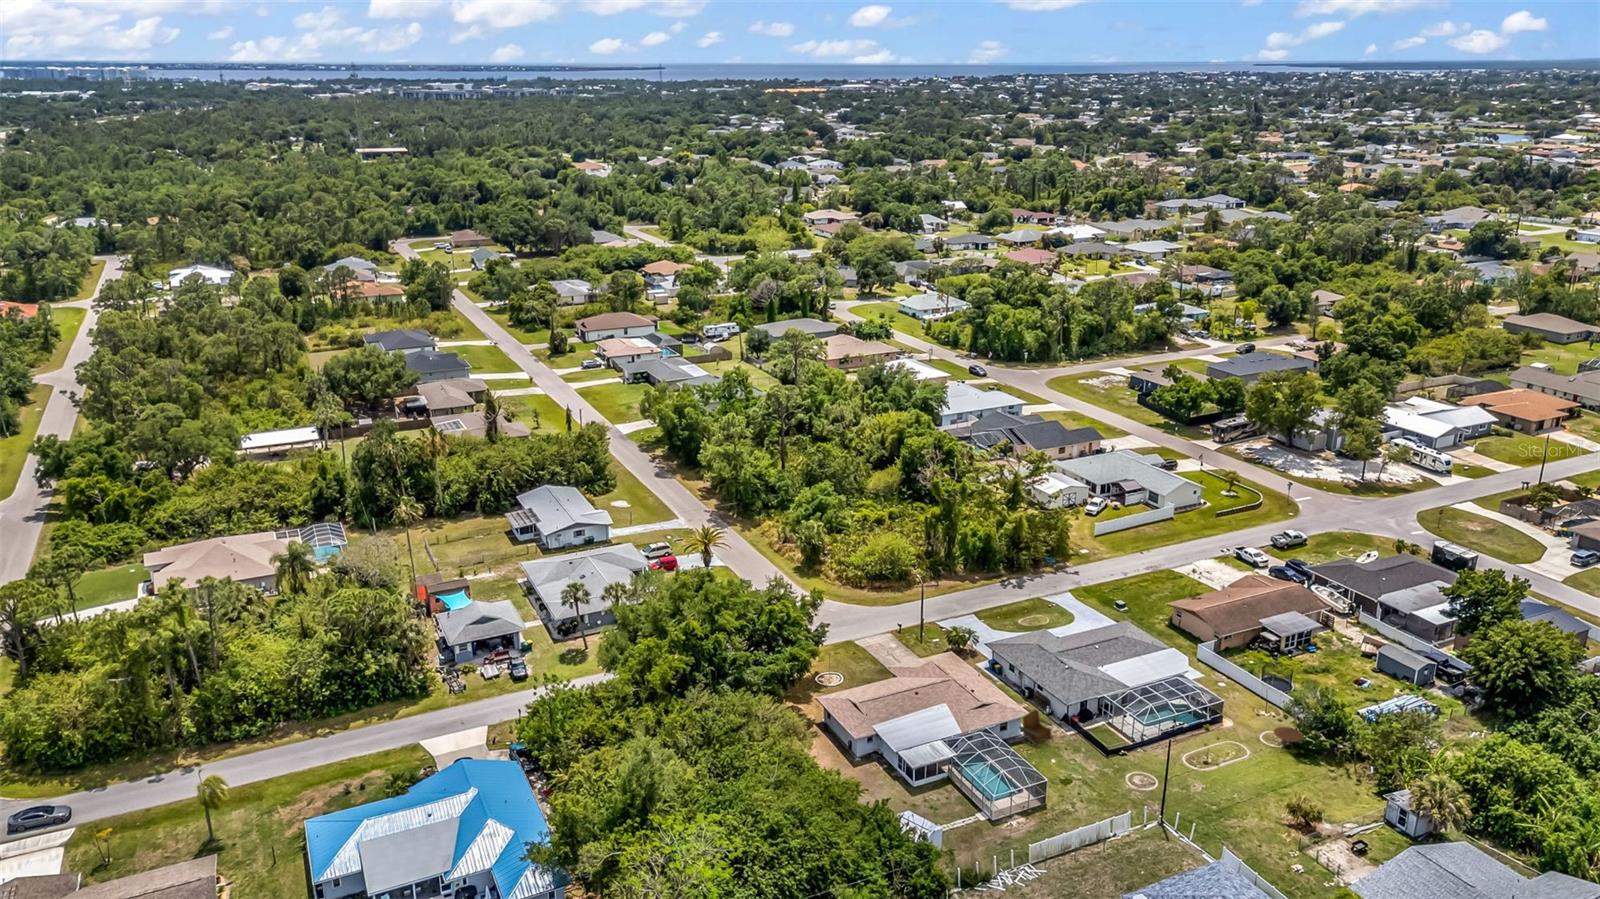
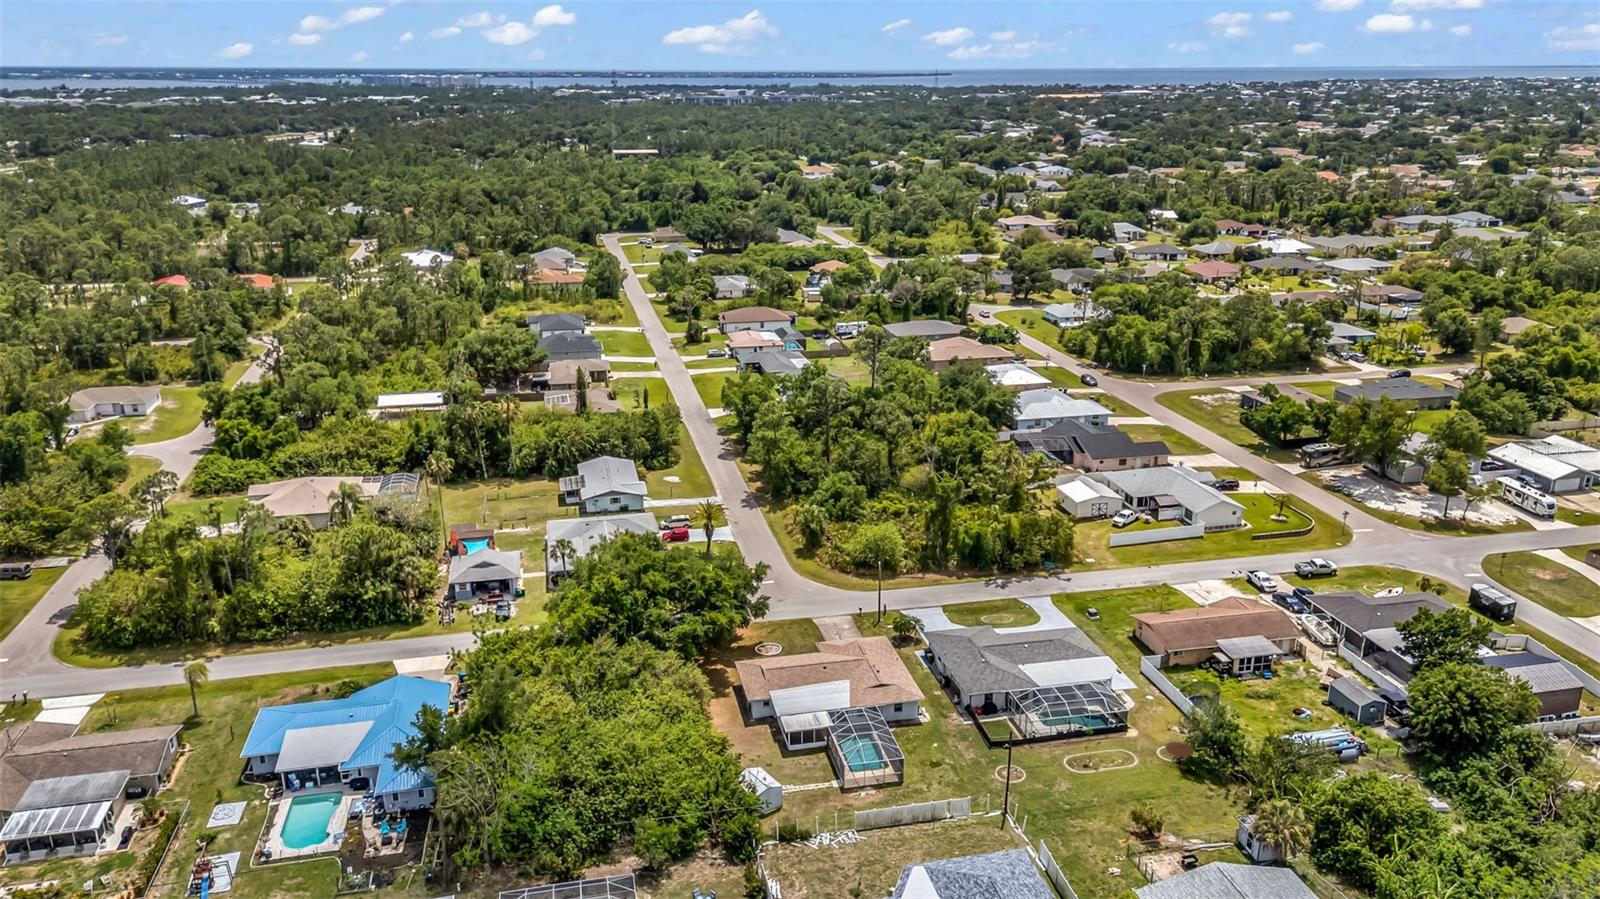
lounge chair: present [1019,710,1053,748] -> none [913,696,948,733]

